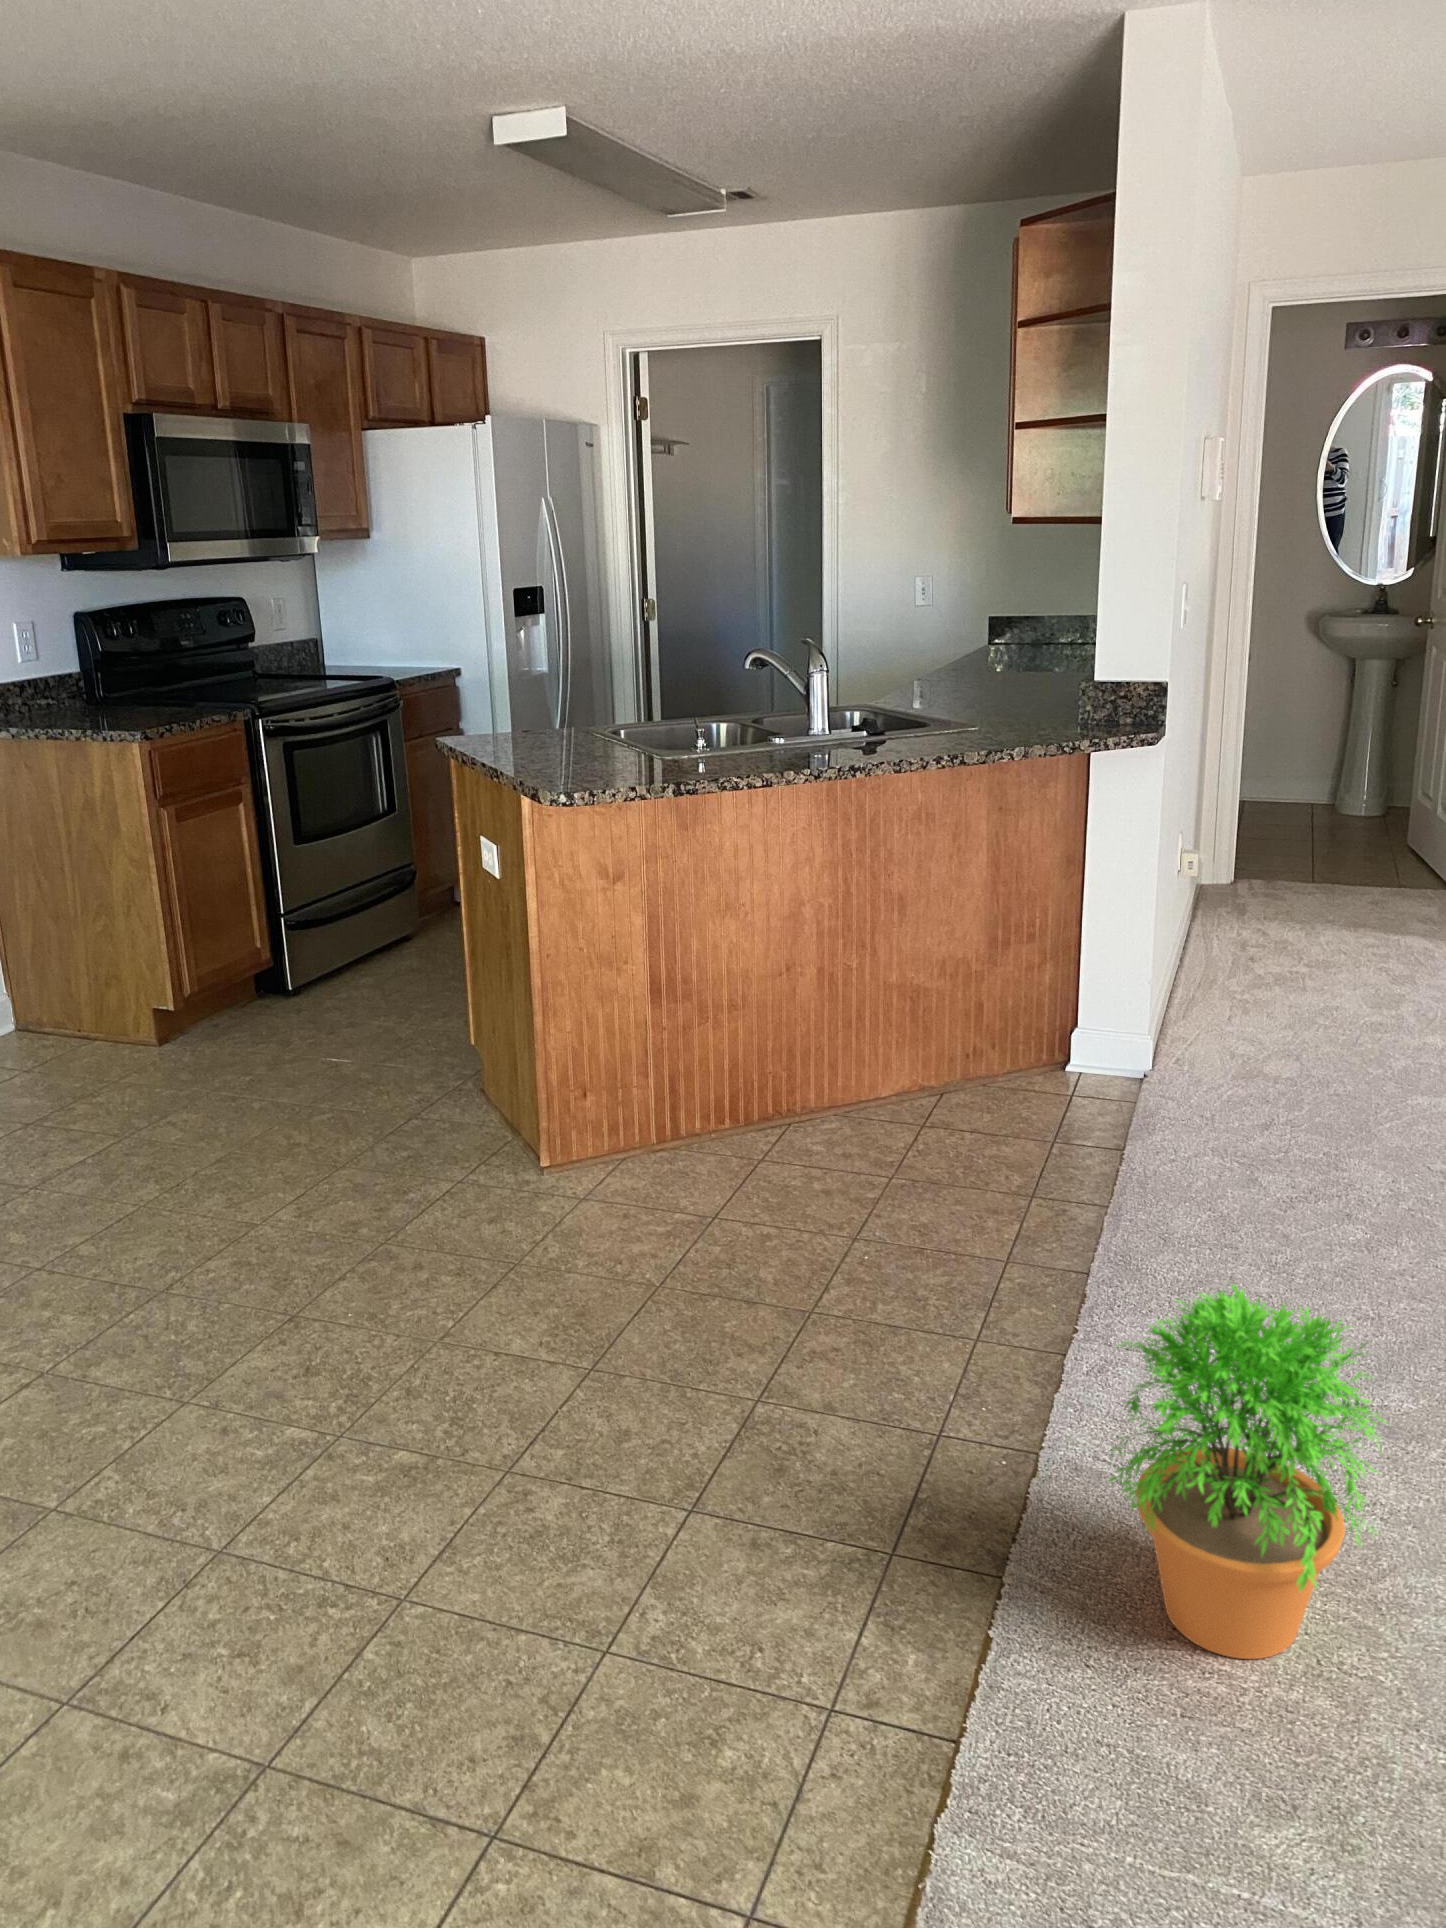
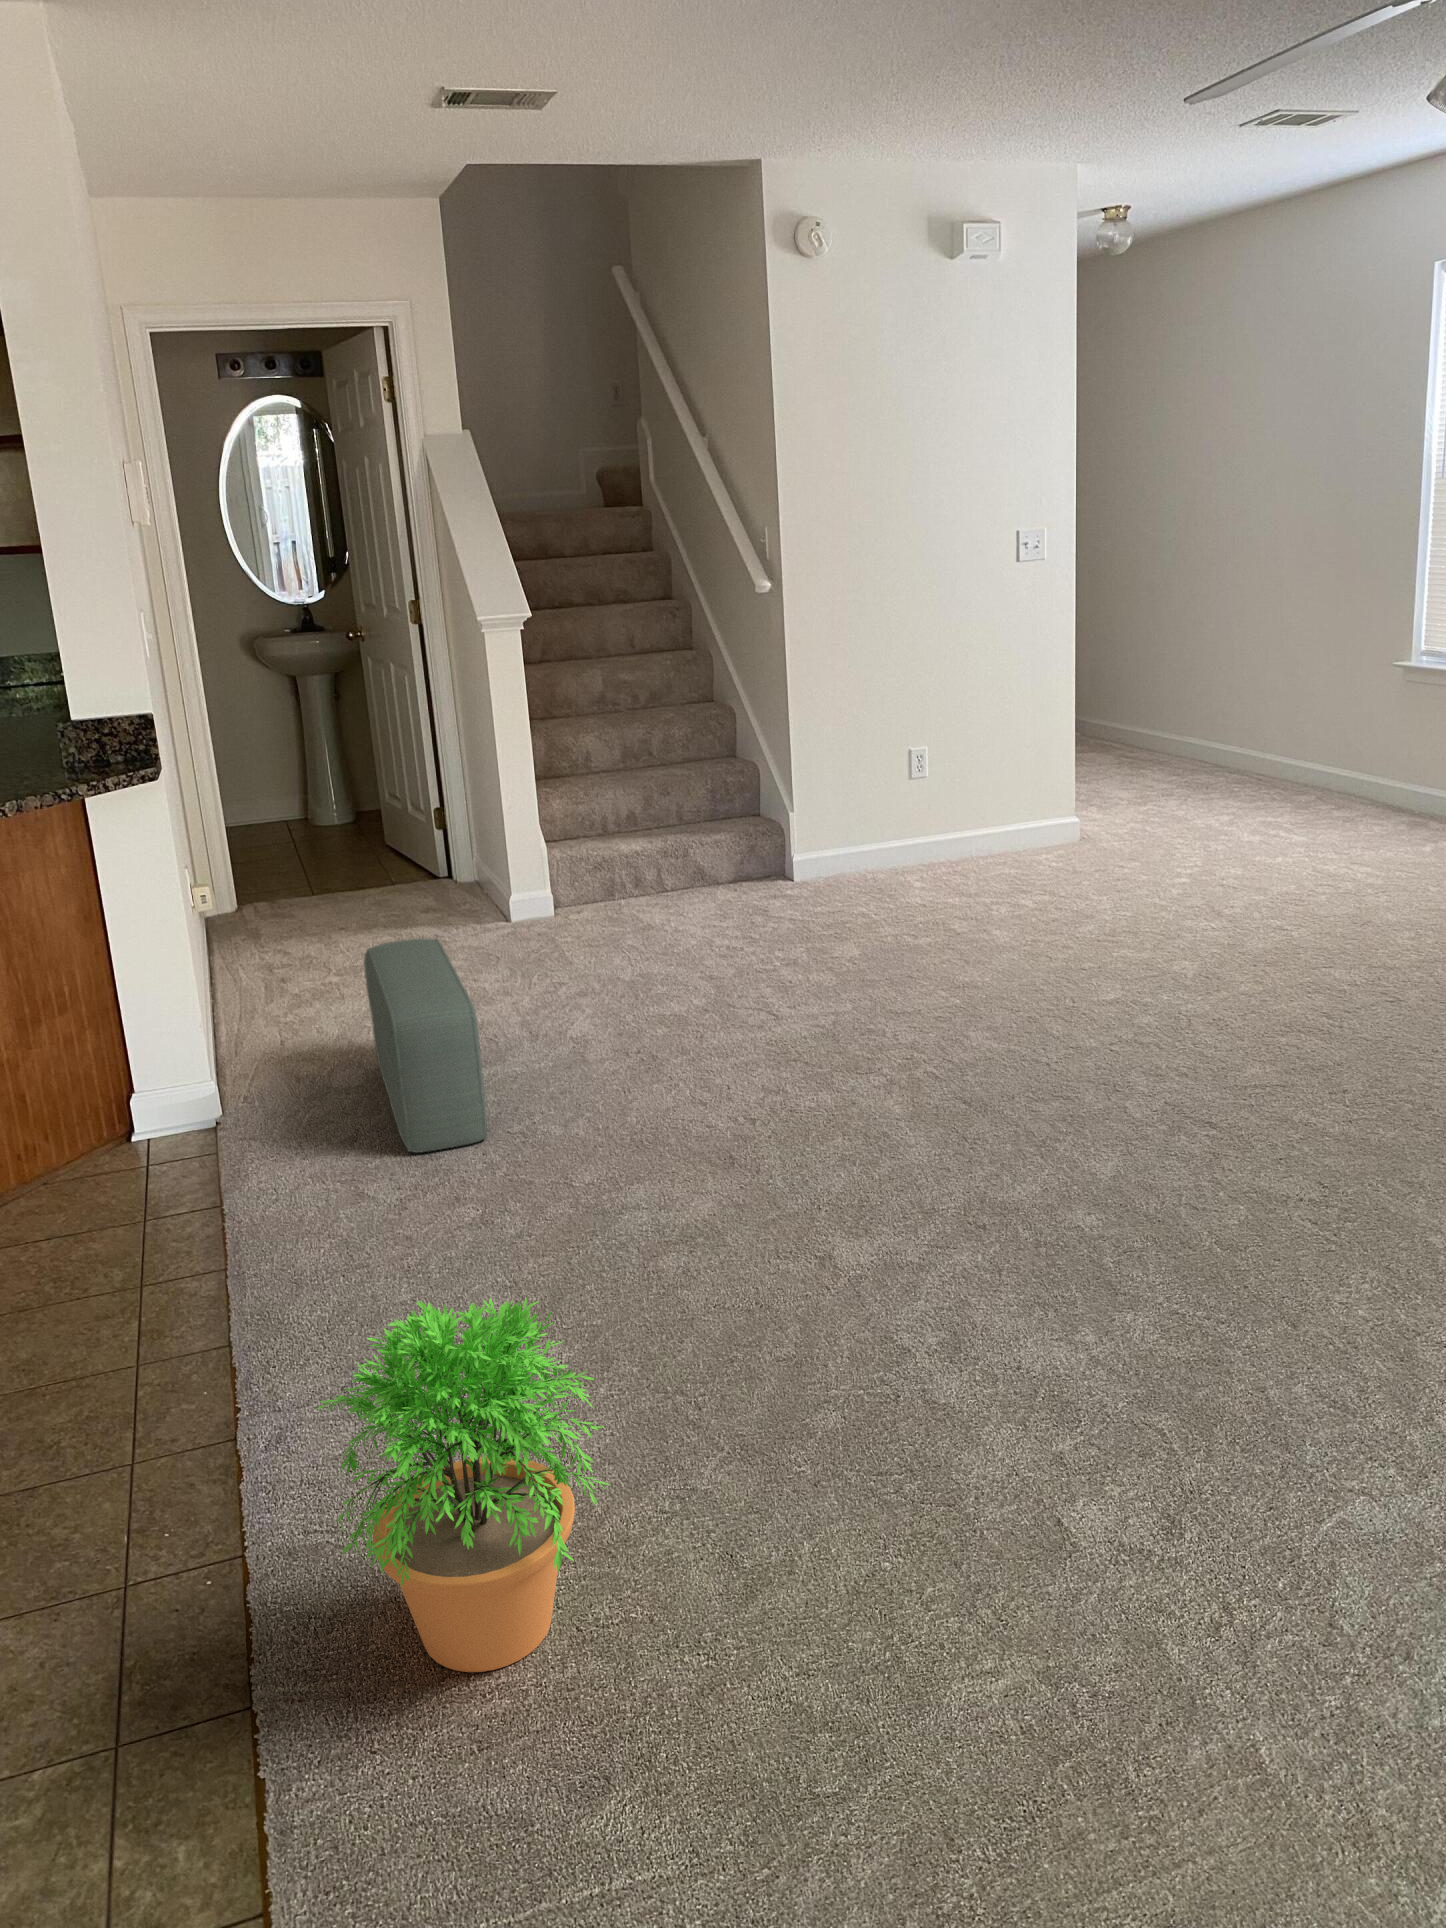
pouf: none [1312,942,1421,1164] -> present [364,939,487,1153]

